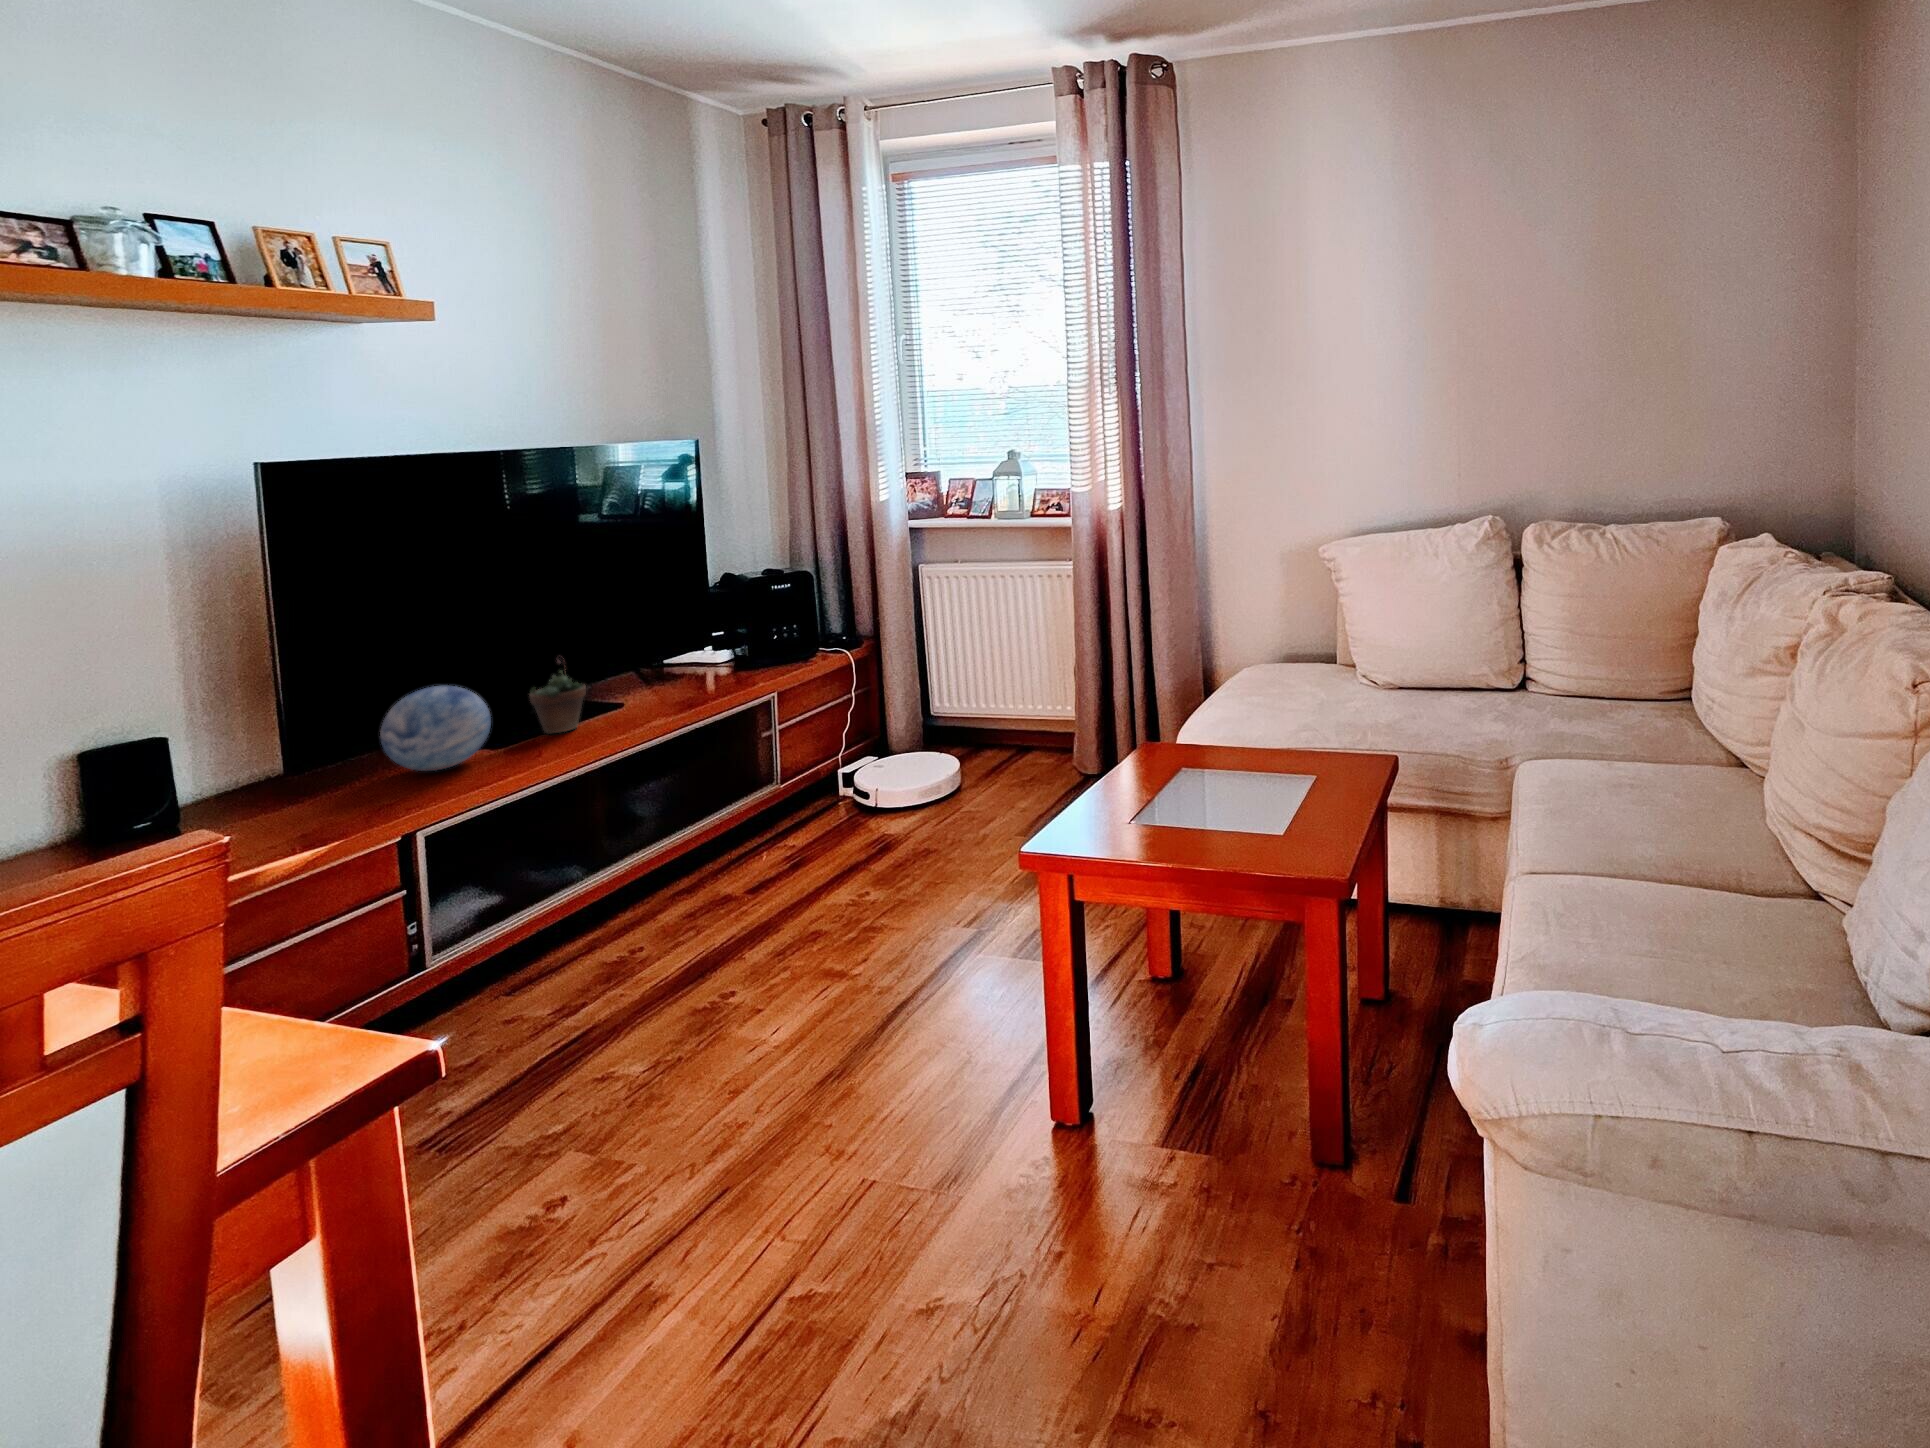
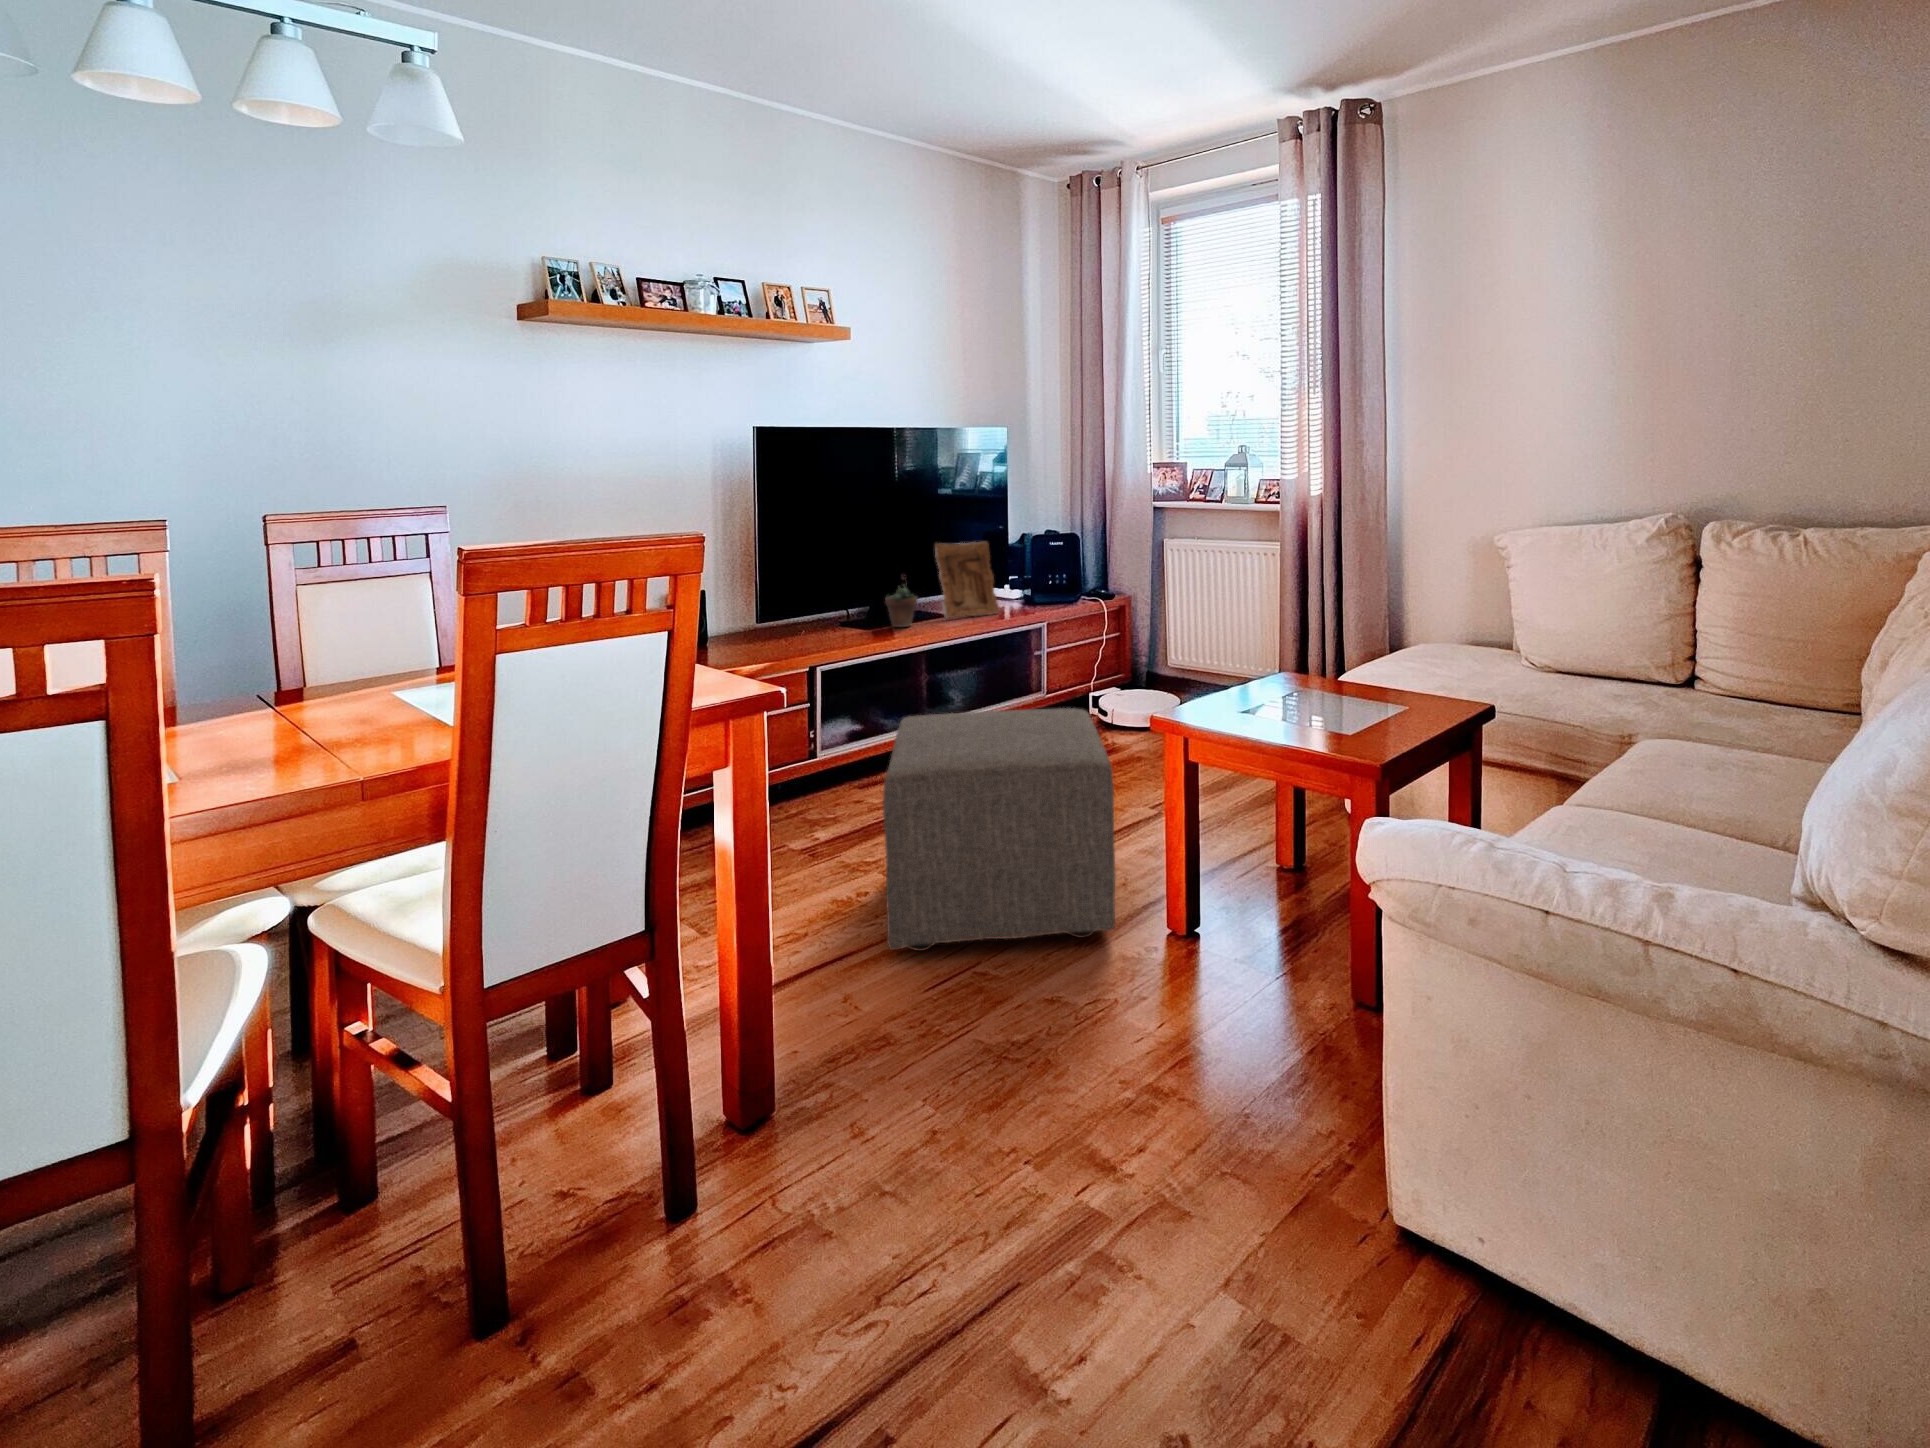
picture frame: none [608,593,716,708] -> present [935,542,1000,619]
decorative orb: present [380,686,491,771] -> none [805,583,862,638]
ottoman: none [602,834,994,1328] -> present [883,708,1115,951]

